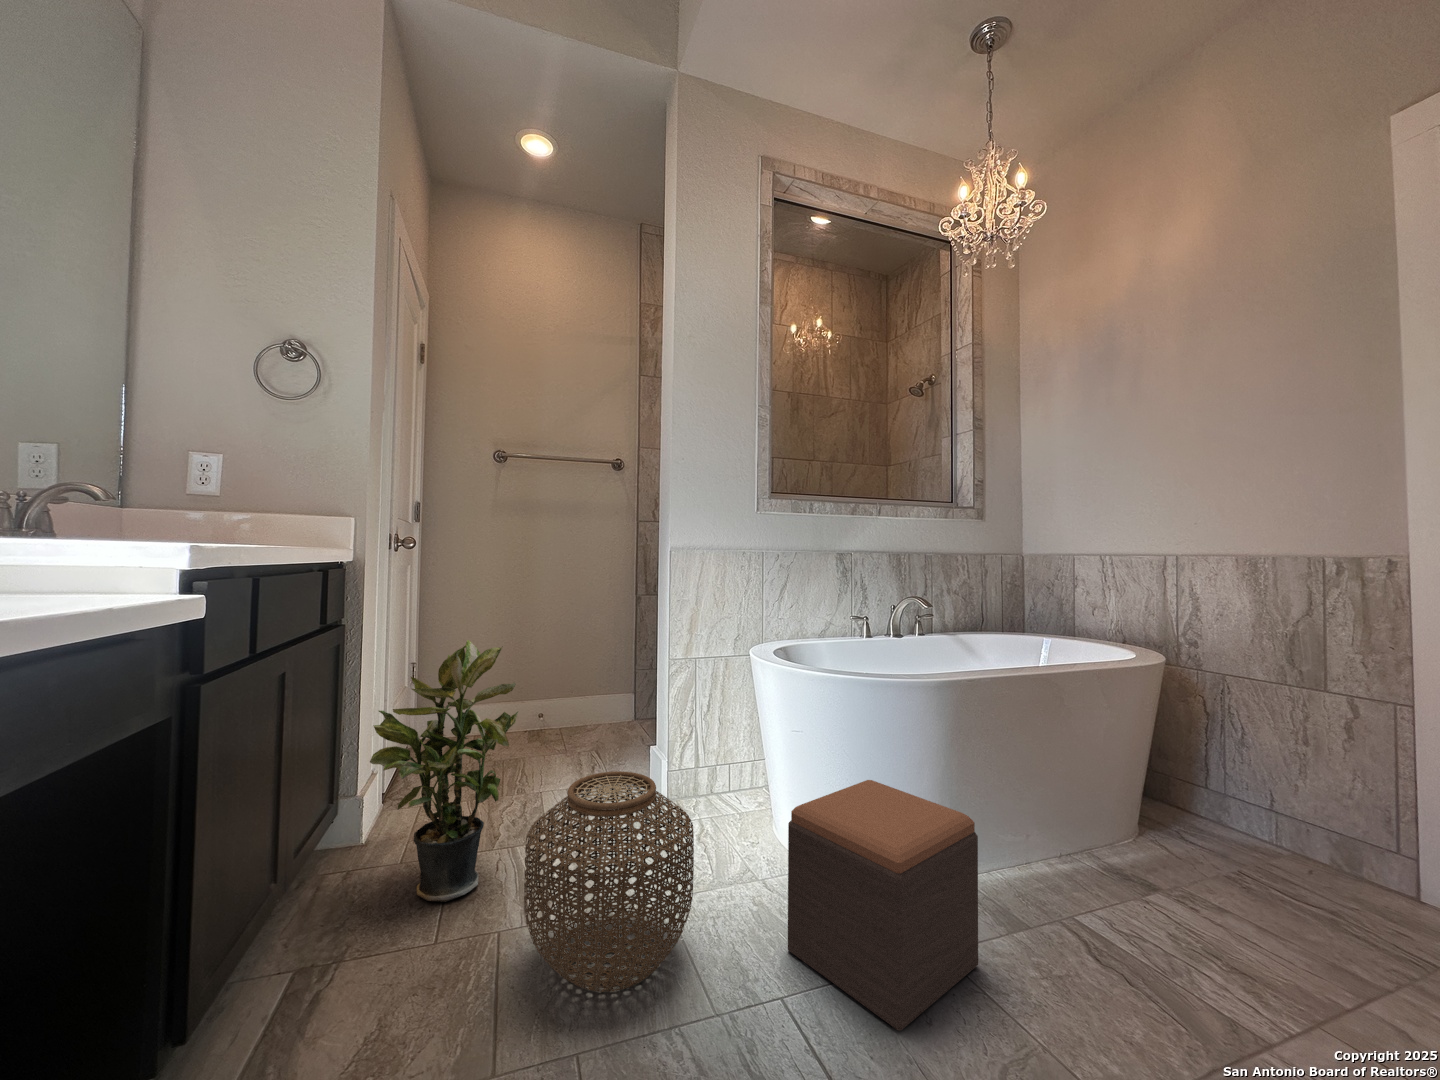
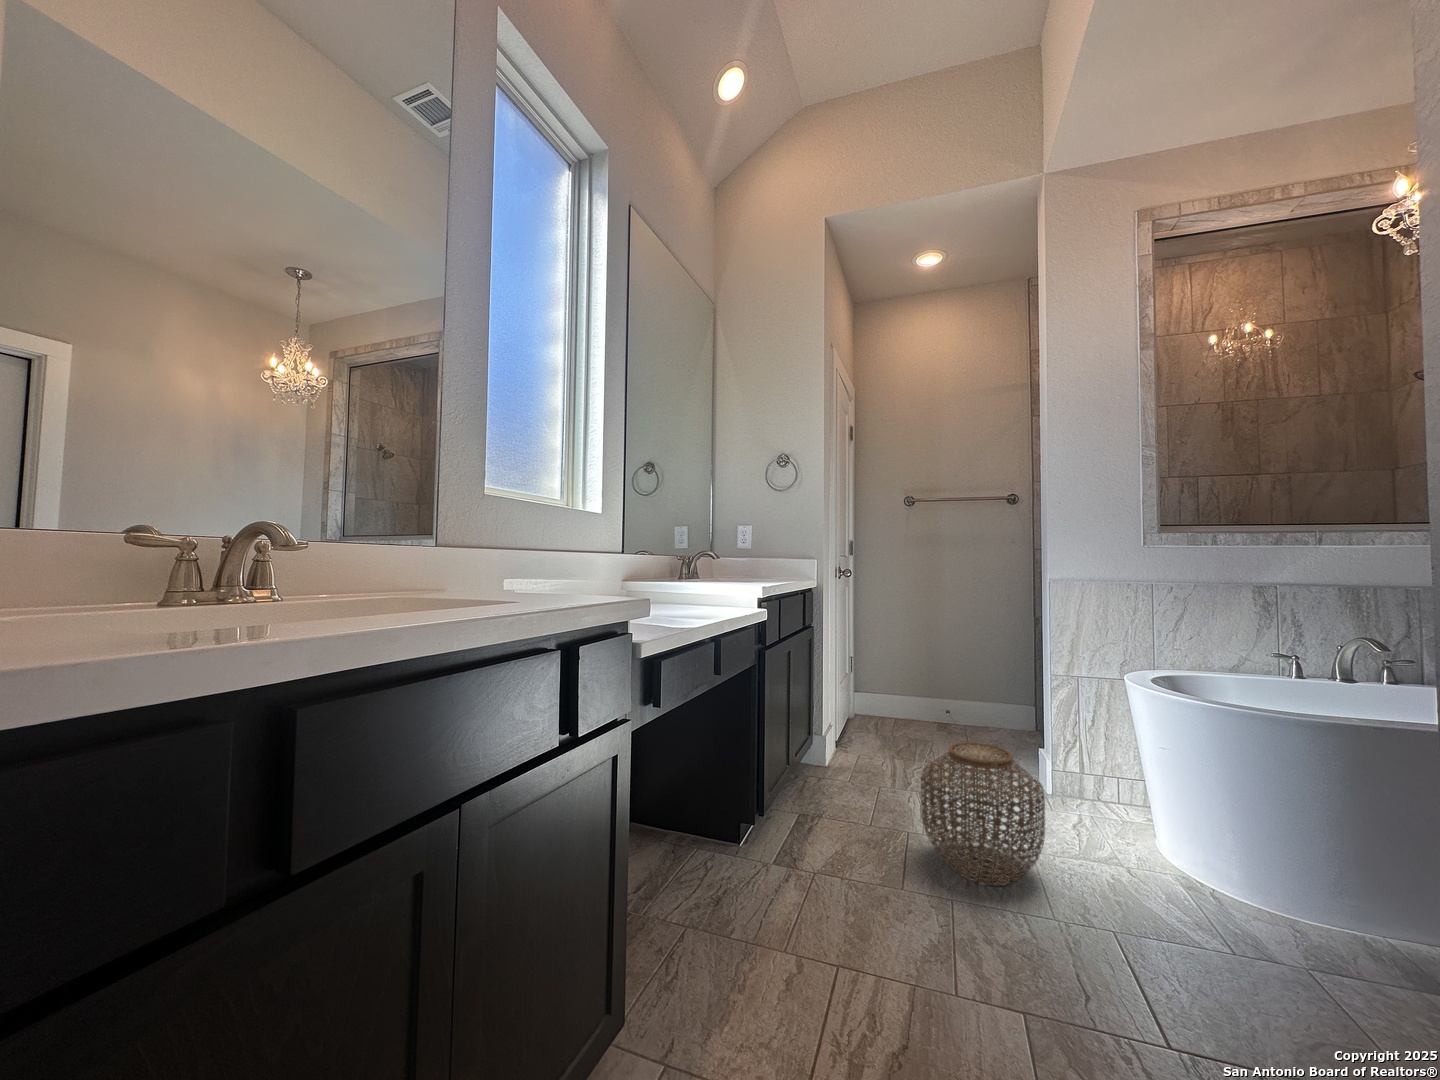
potted plant: present [370,640,518,902] -> none [831,643,920,808]
footstool: present [788,780,978,1031] -> none [1130,798,1346,989]

